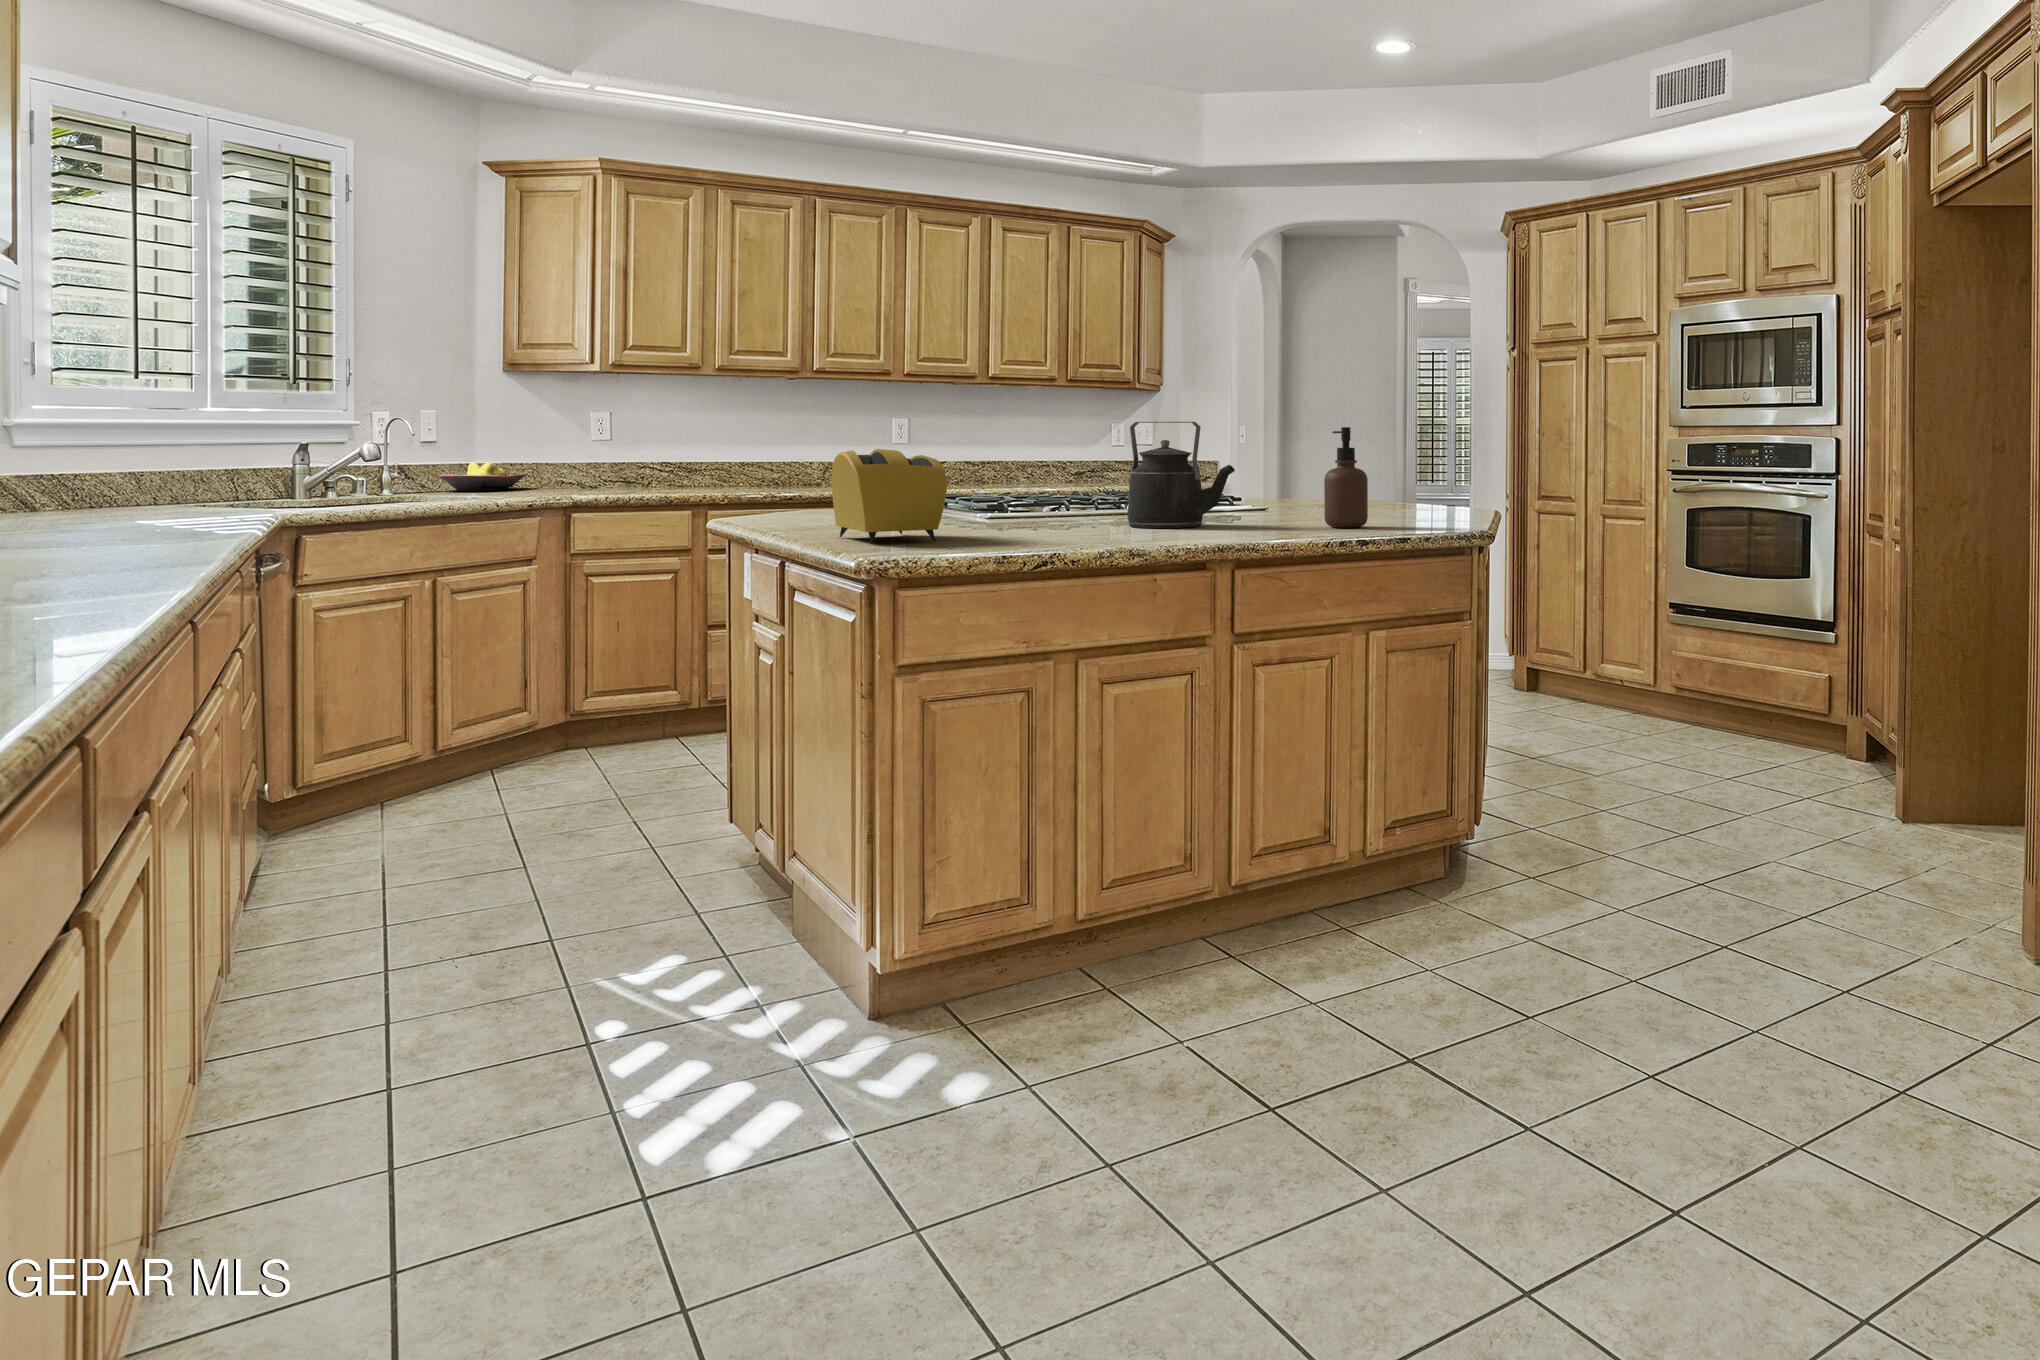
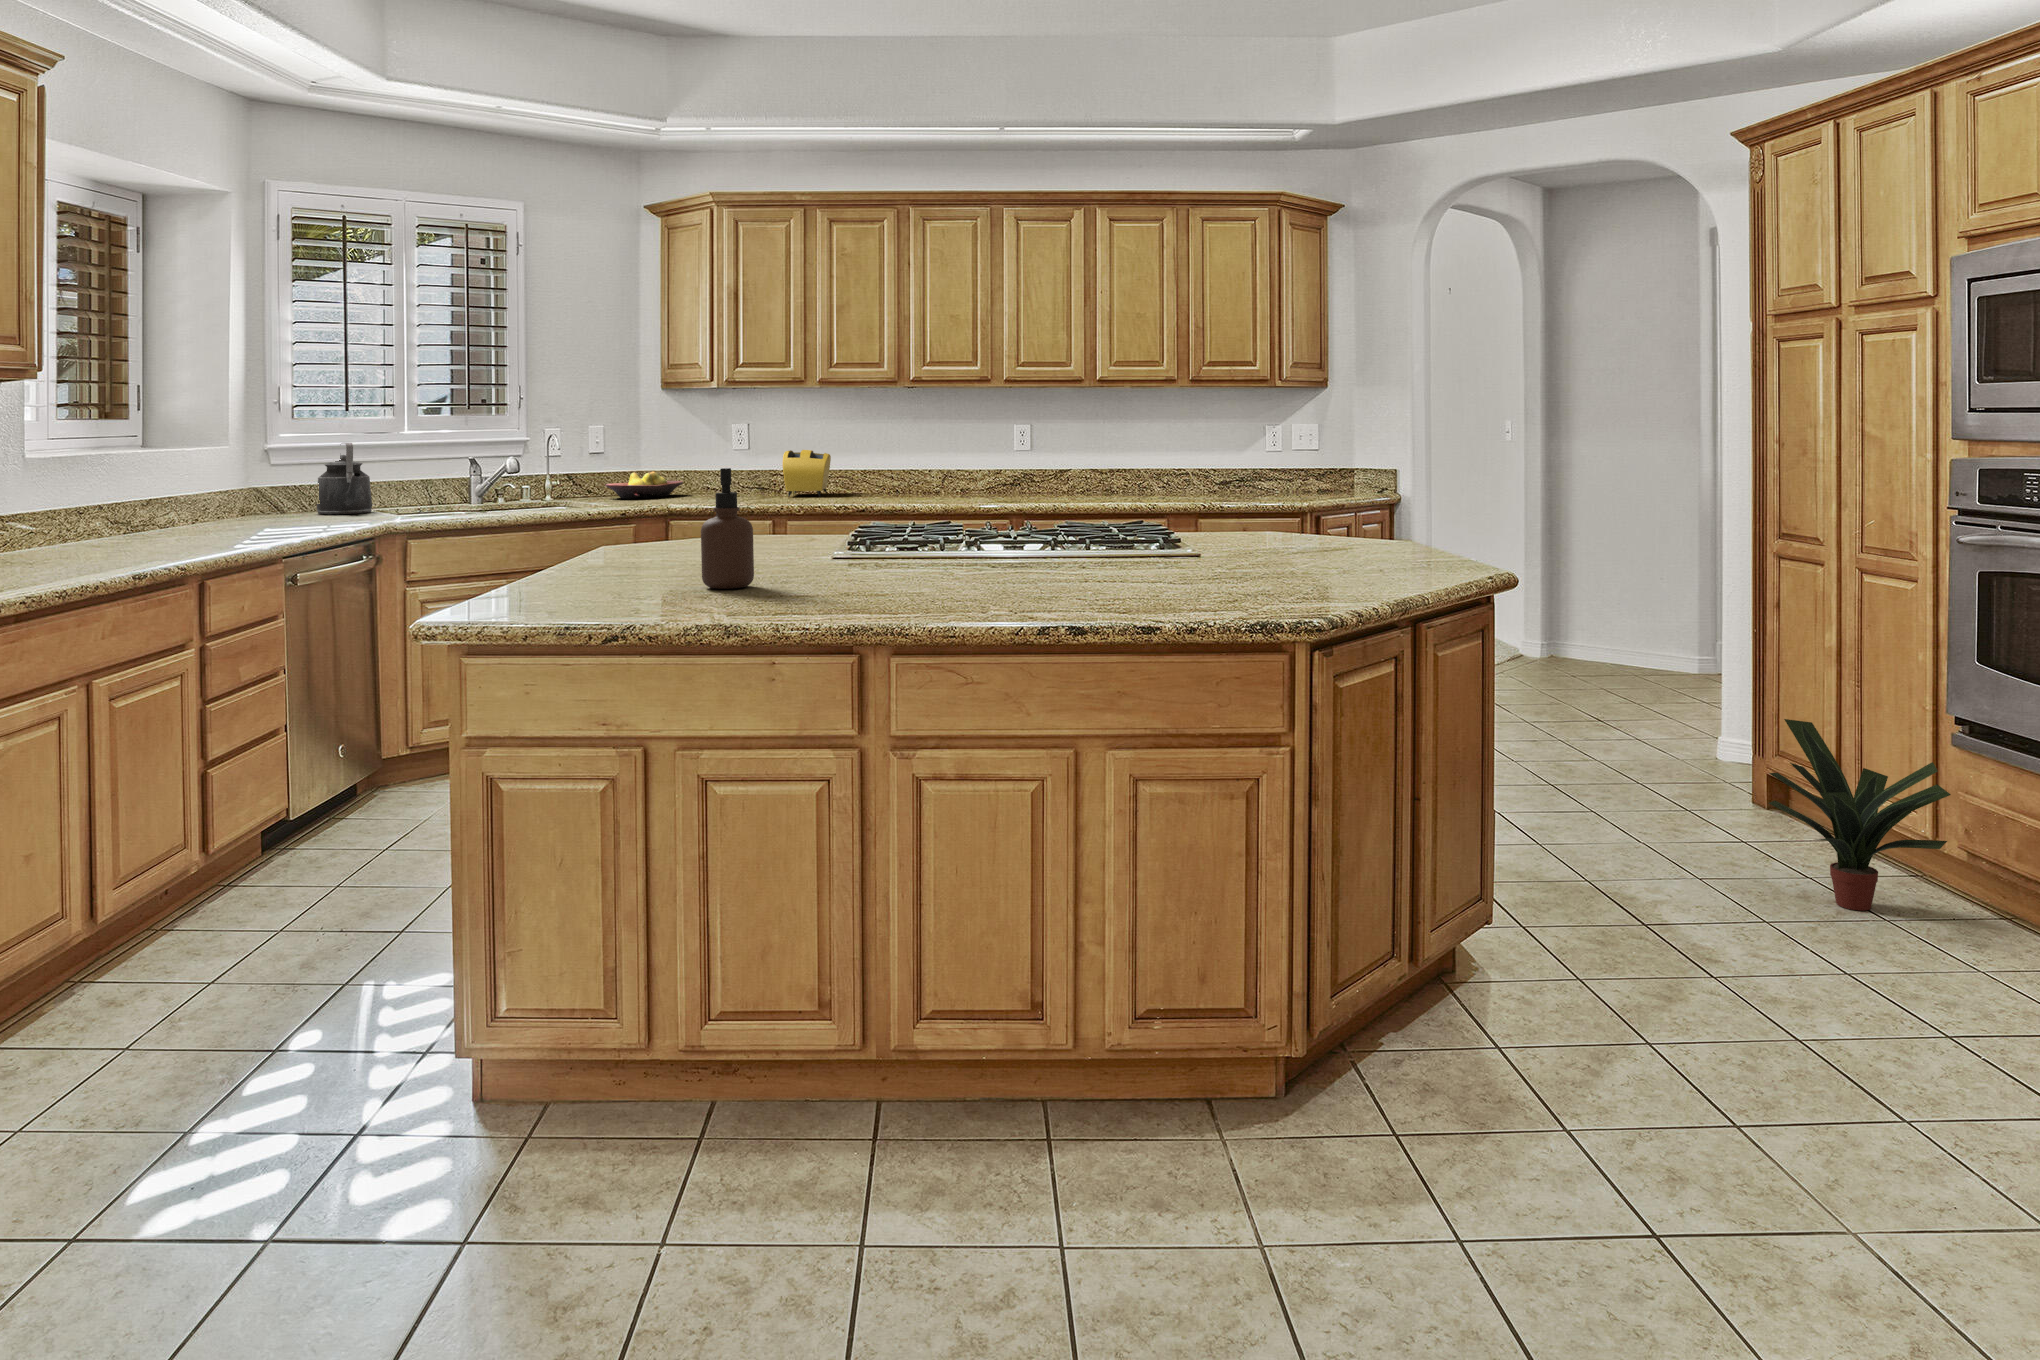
kettle: present [1127,422,1235,528] -> present [317,443,372,514]
soap dispenser: present [1324,427,1368,528] -> present [701,468,754,589]
toaster: present [832,449,947,544] -> present [783,450,831,497]
potted plant: none [1574,615,1681,732] -> present [1768,719,1951,911]

